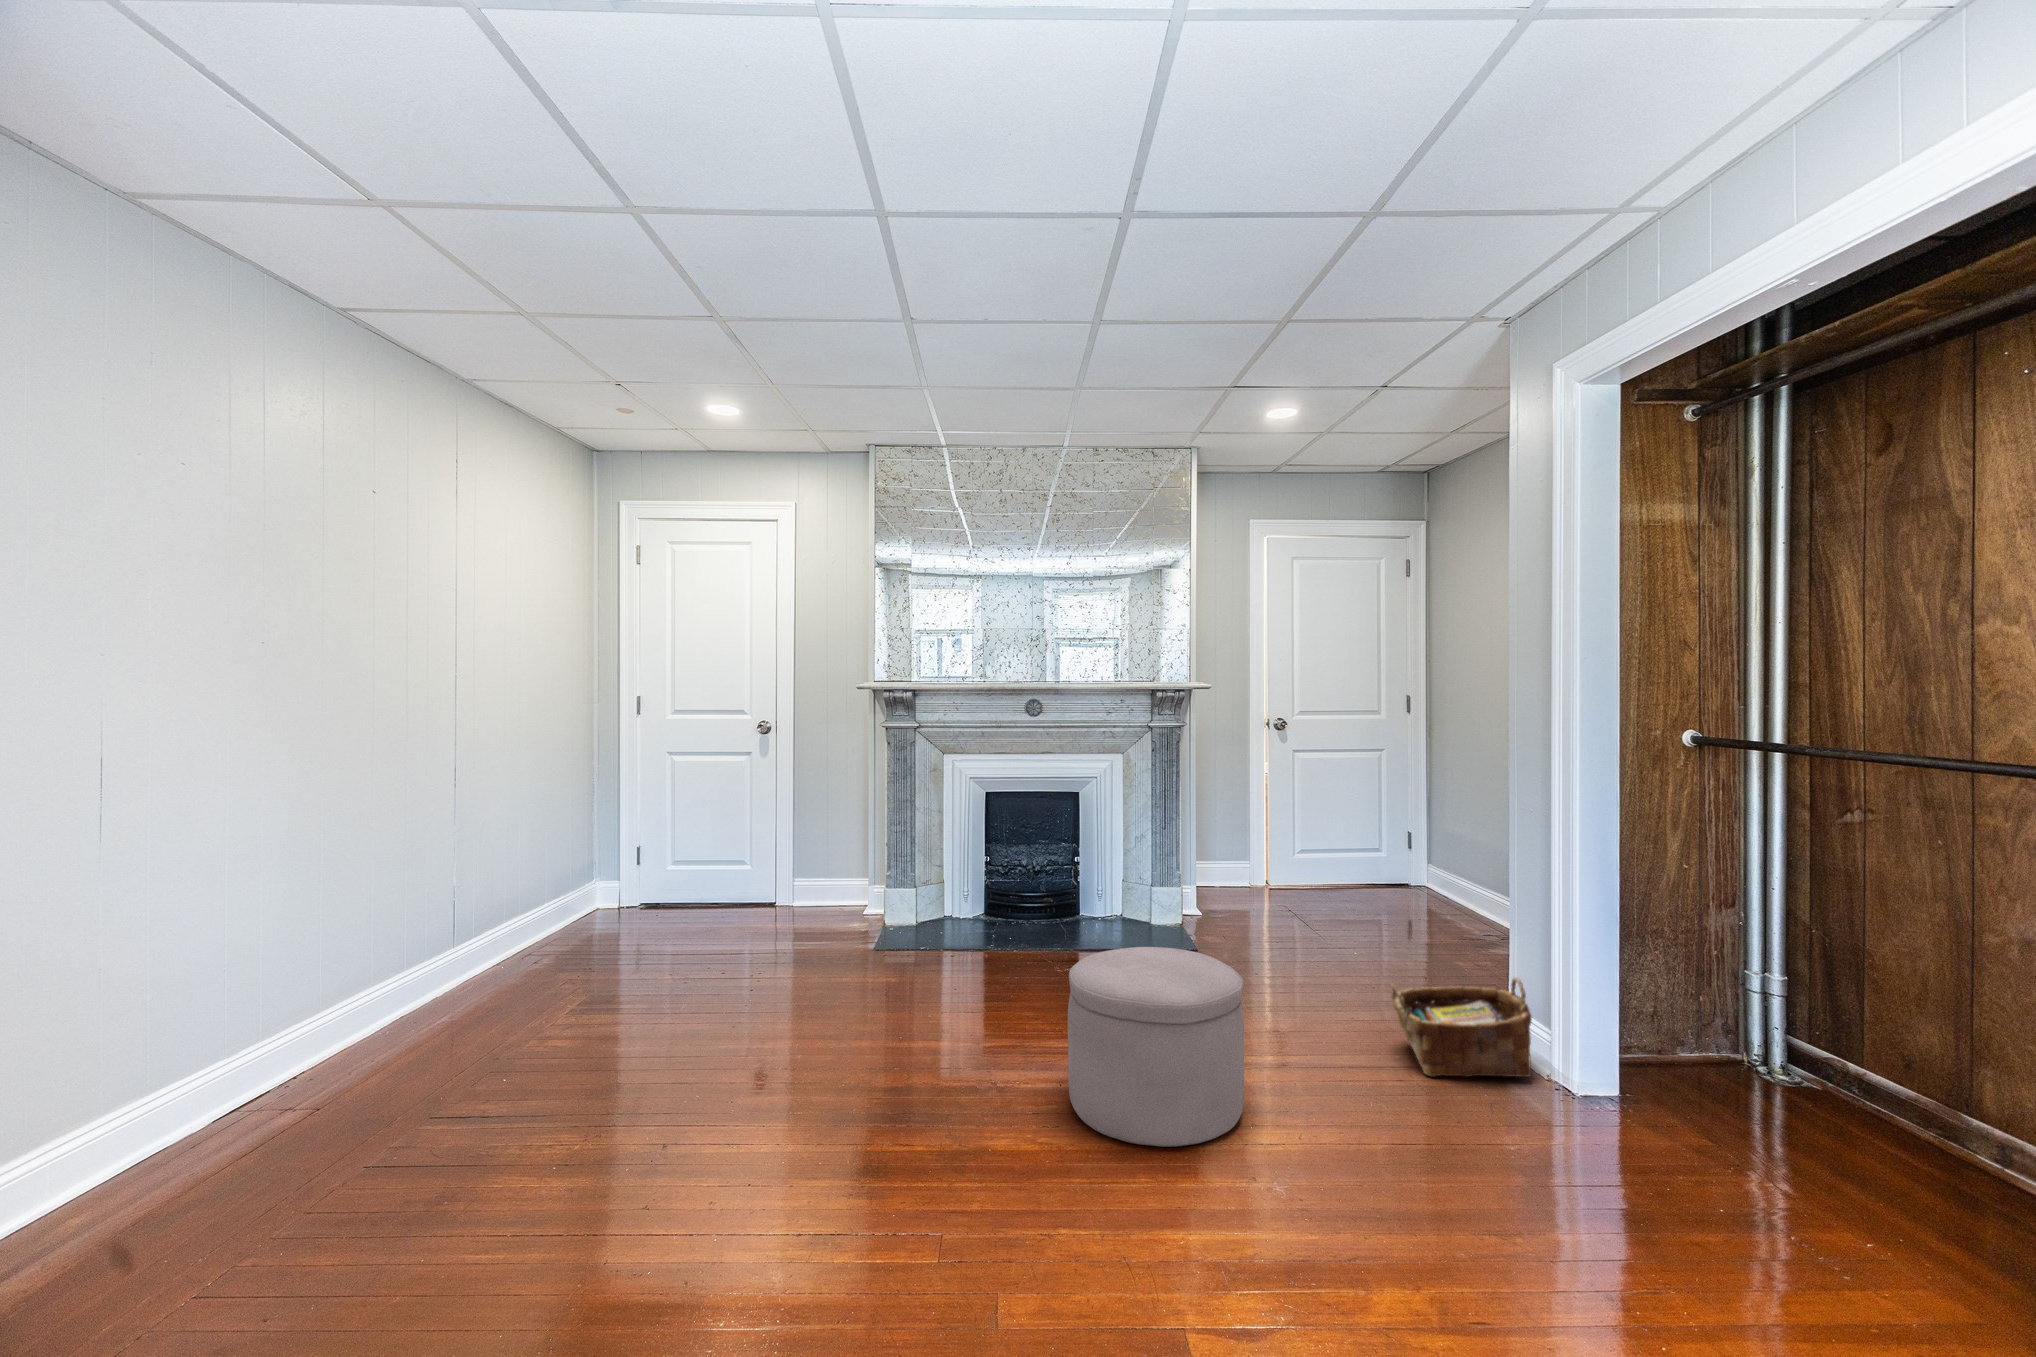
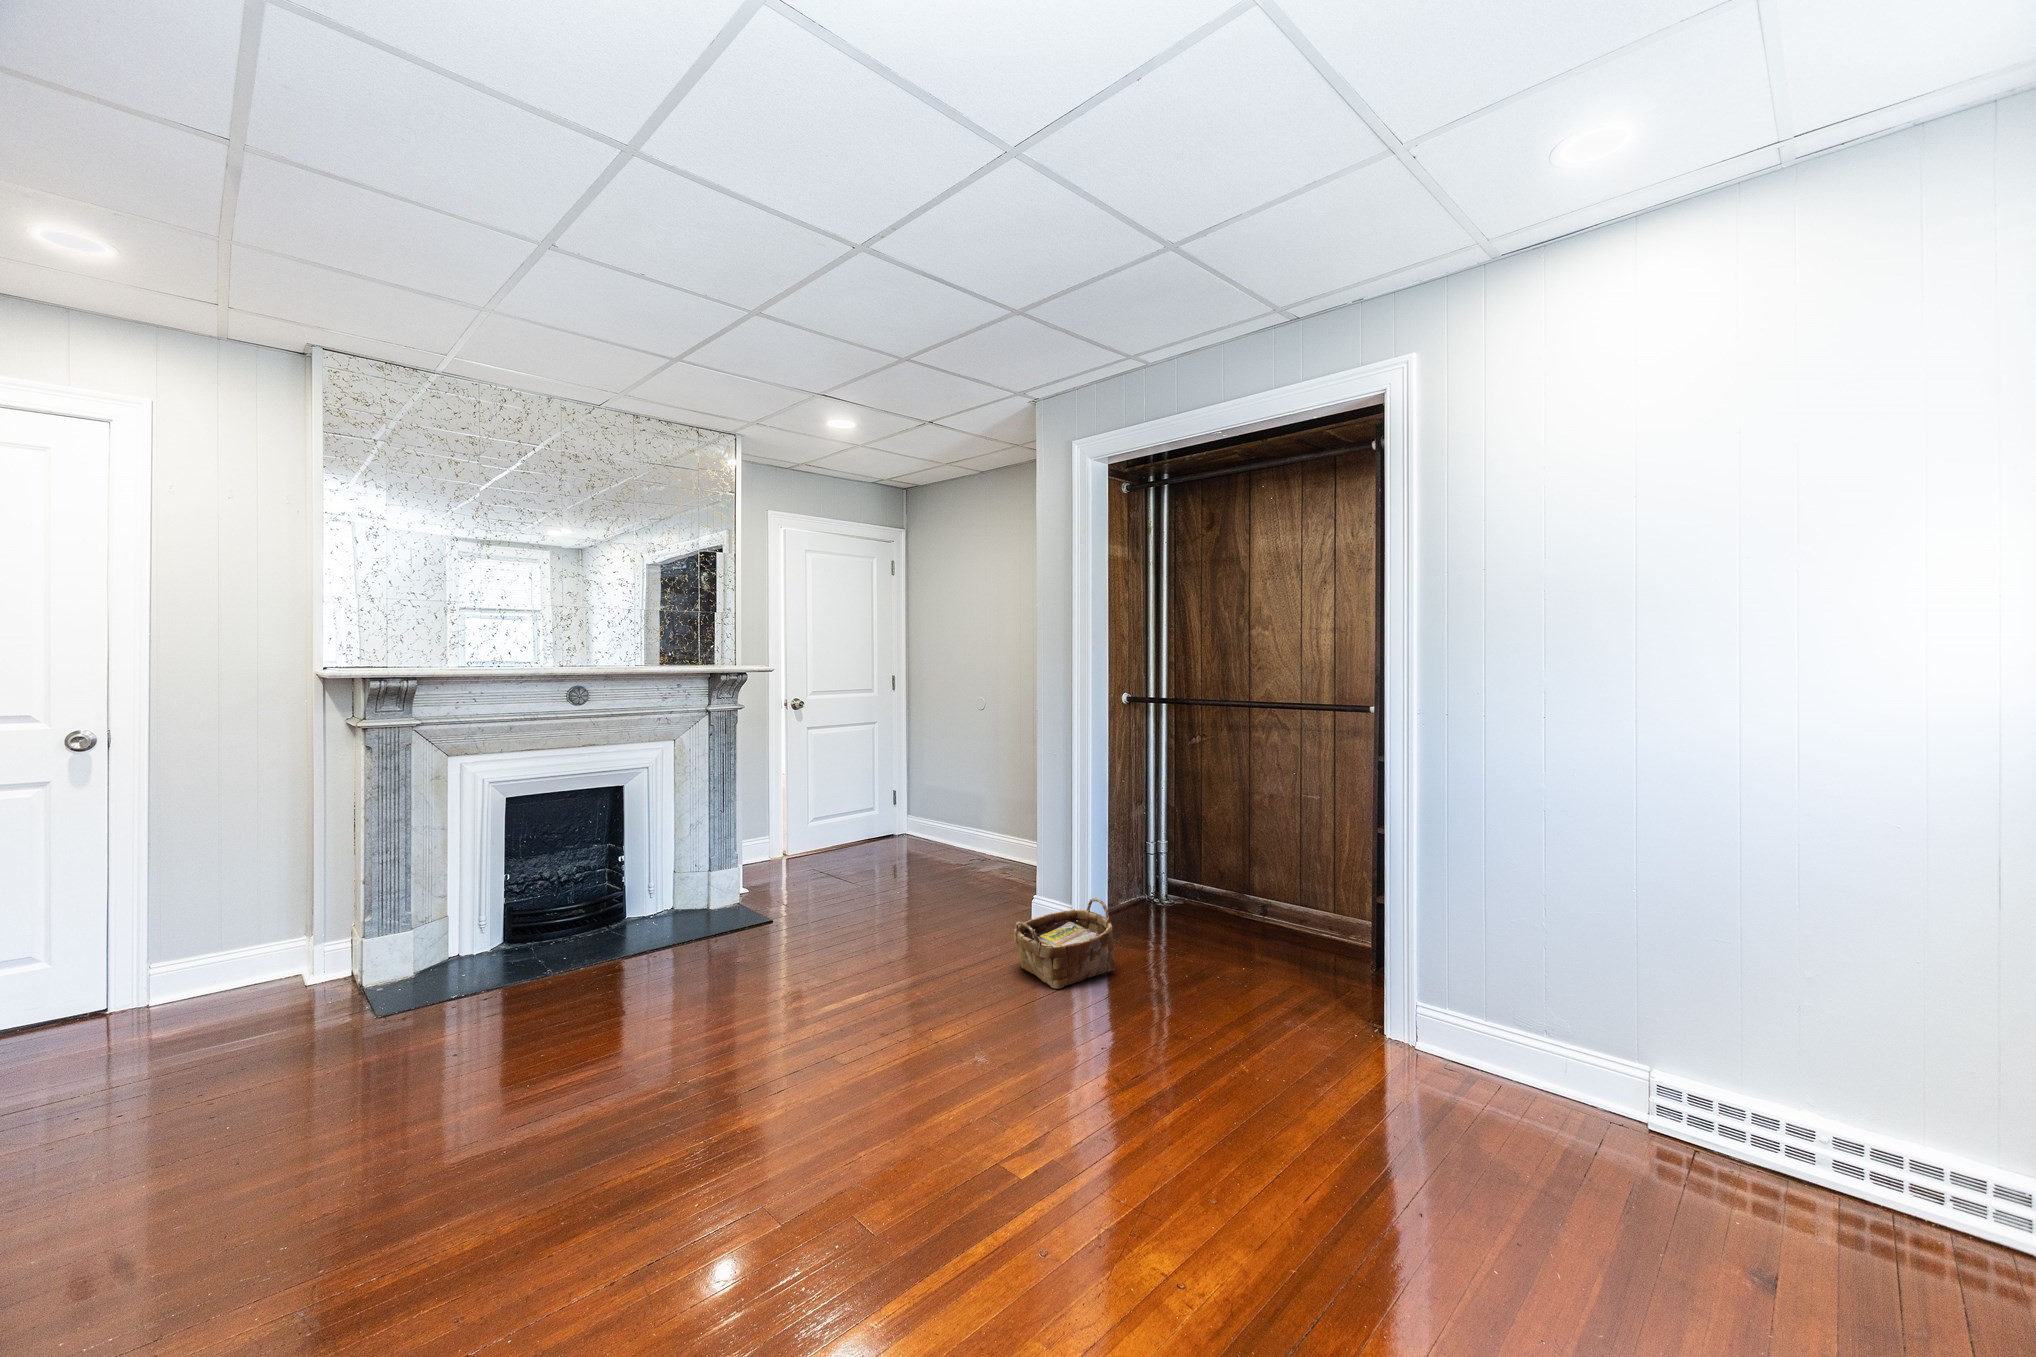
ottoman: present [1068,947,1244,1147] -> none [818,931,987,1126]

